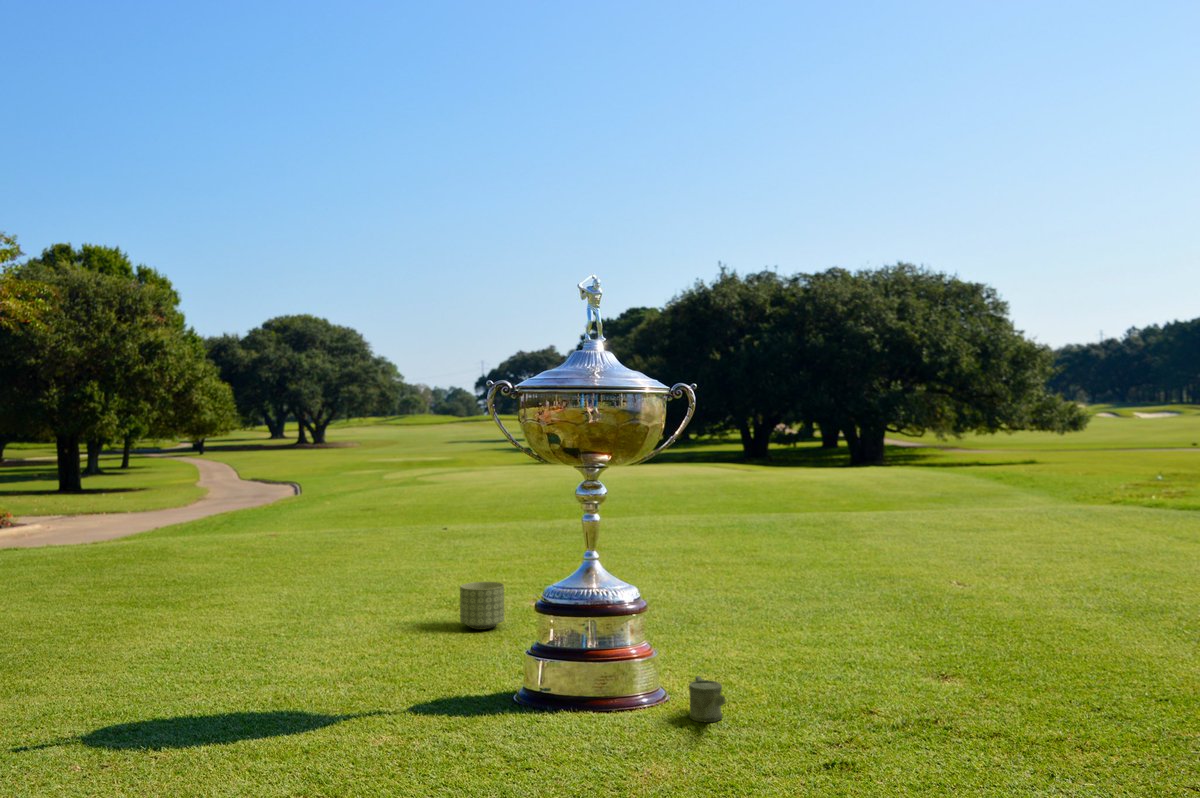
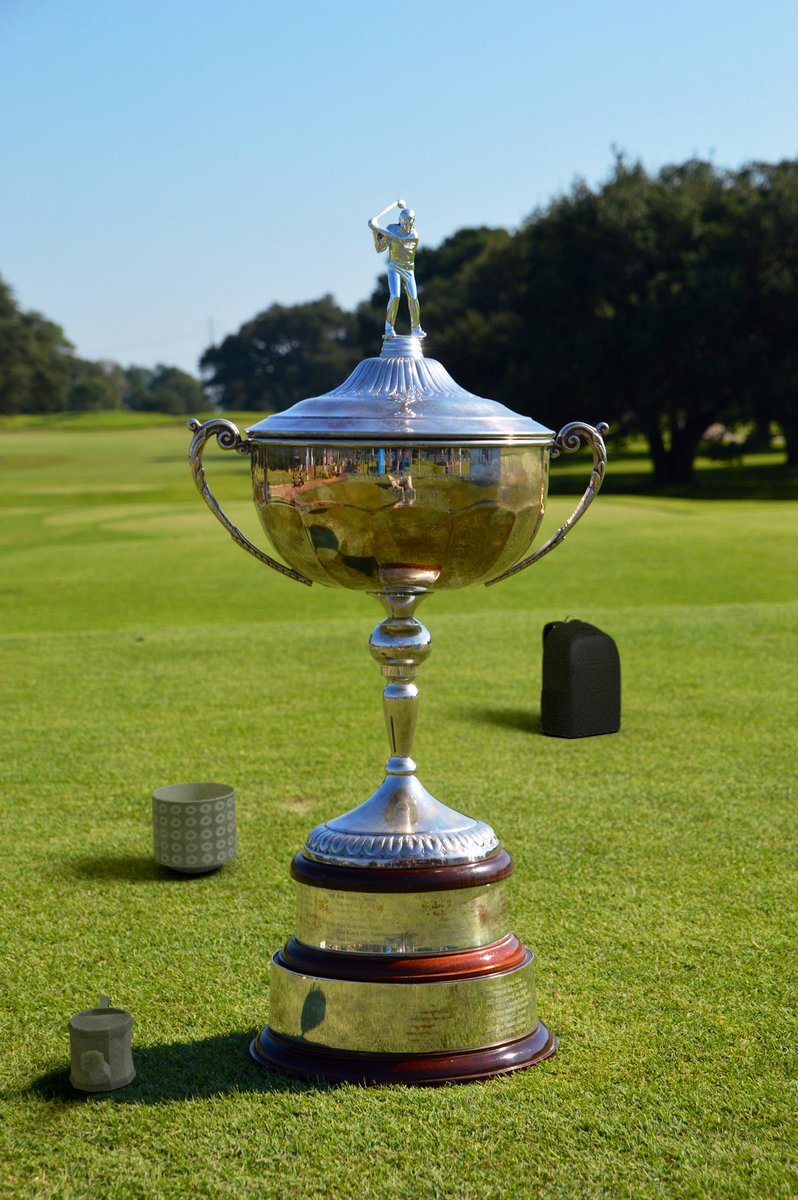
backpack: none [668,506,714,573] -> present [537,616,621,737]
watering can: present [689,676,725,722] -> present [67,996,136,1092]

